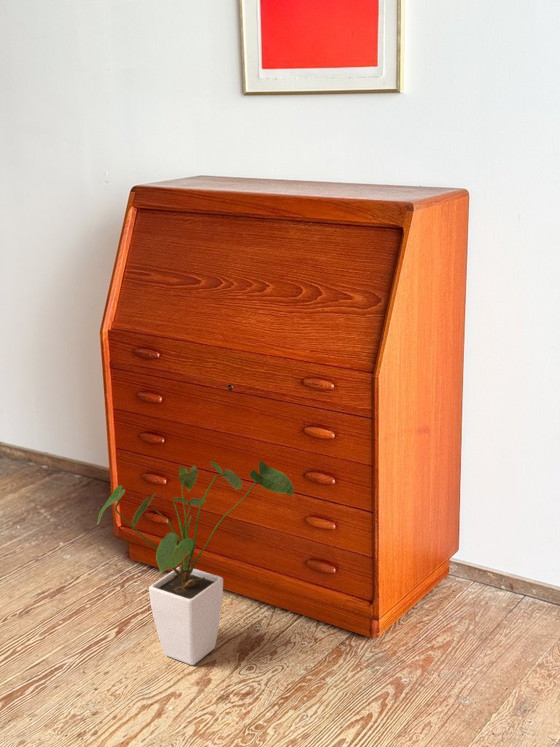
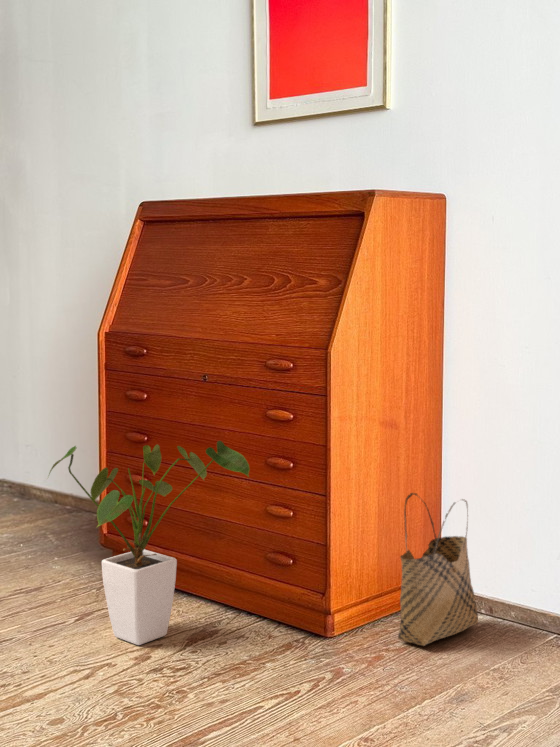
woven basket: none [438,493,505,642] -> present [398,493,478,646]

